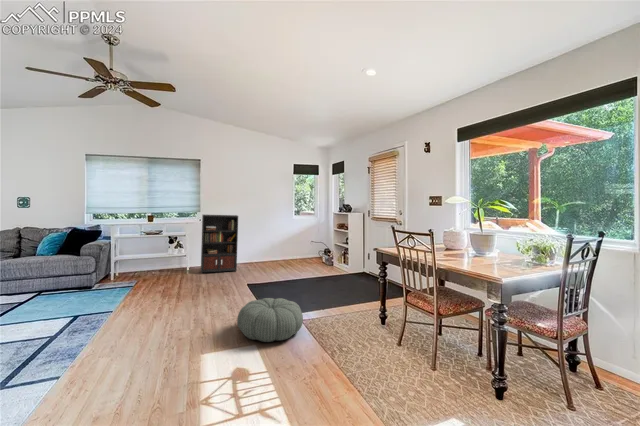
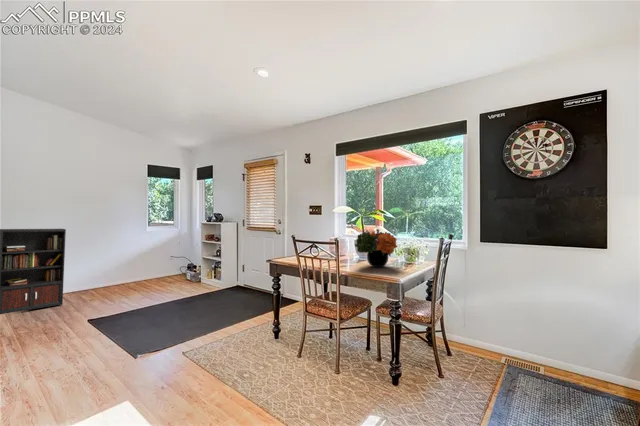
flower arrangement: none [460,221,517,265] -> present [355,229,397,267]
pouf: present [237,298,303,342] -> none [92,332,189,395]

